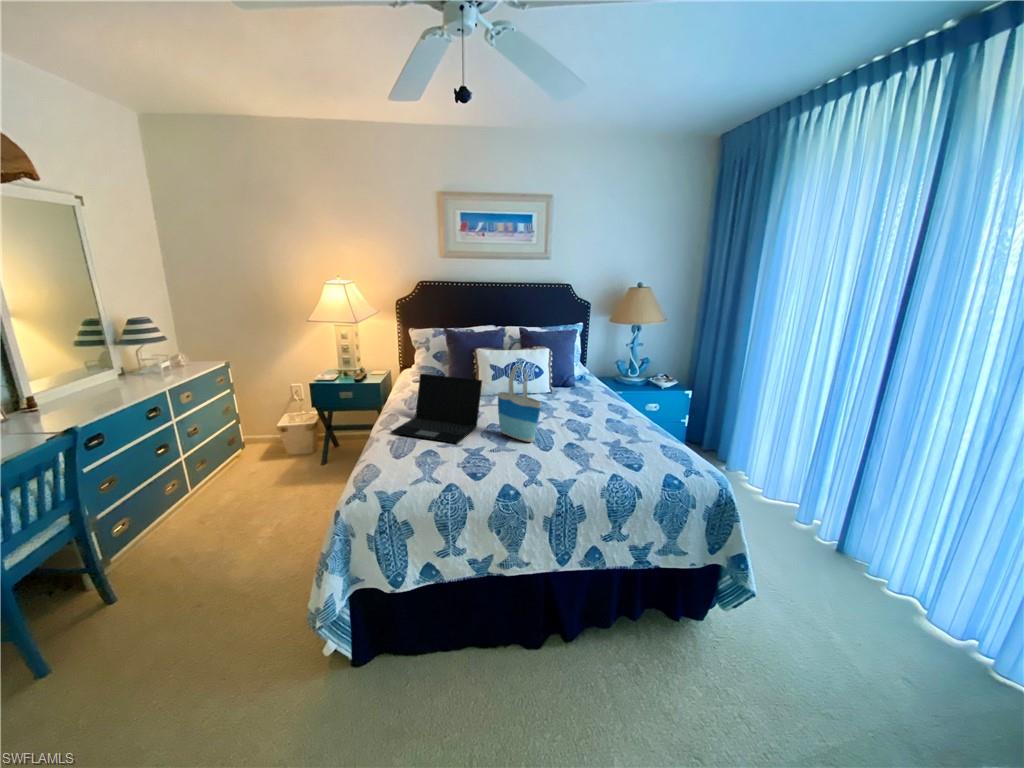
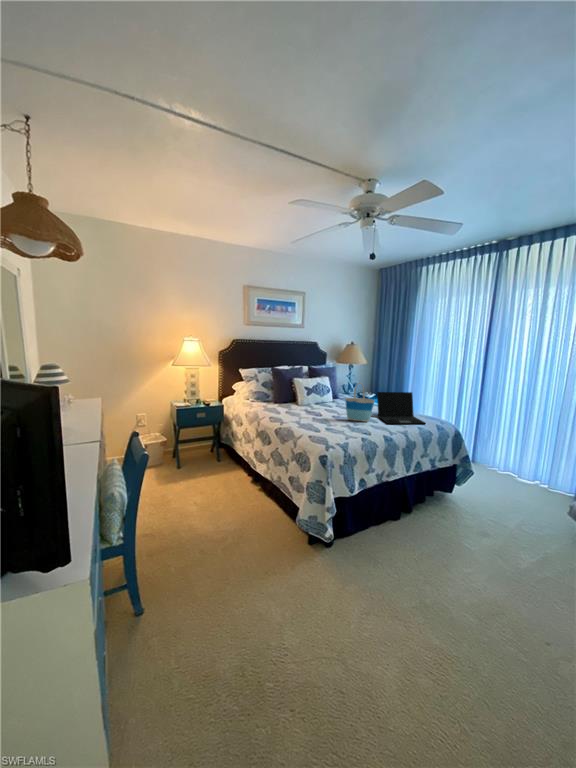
laptop: present [391,374,482,443] -> present [377,392,426,424]

